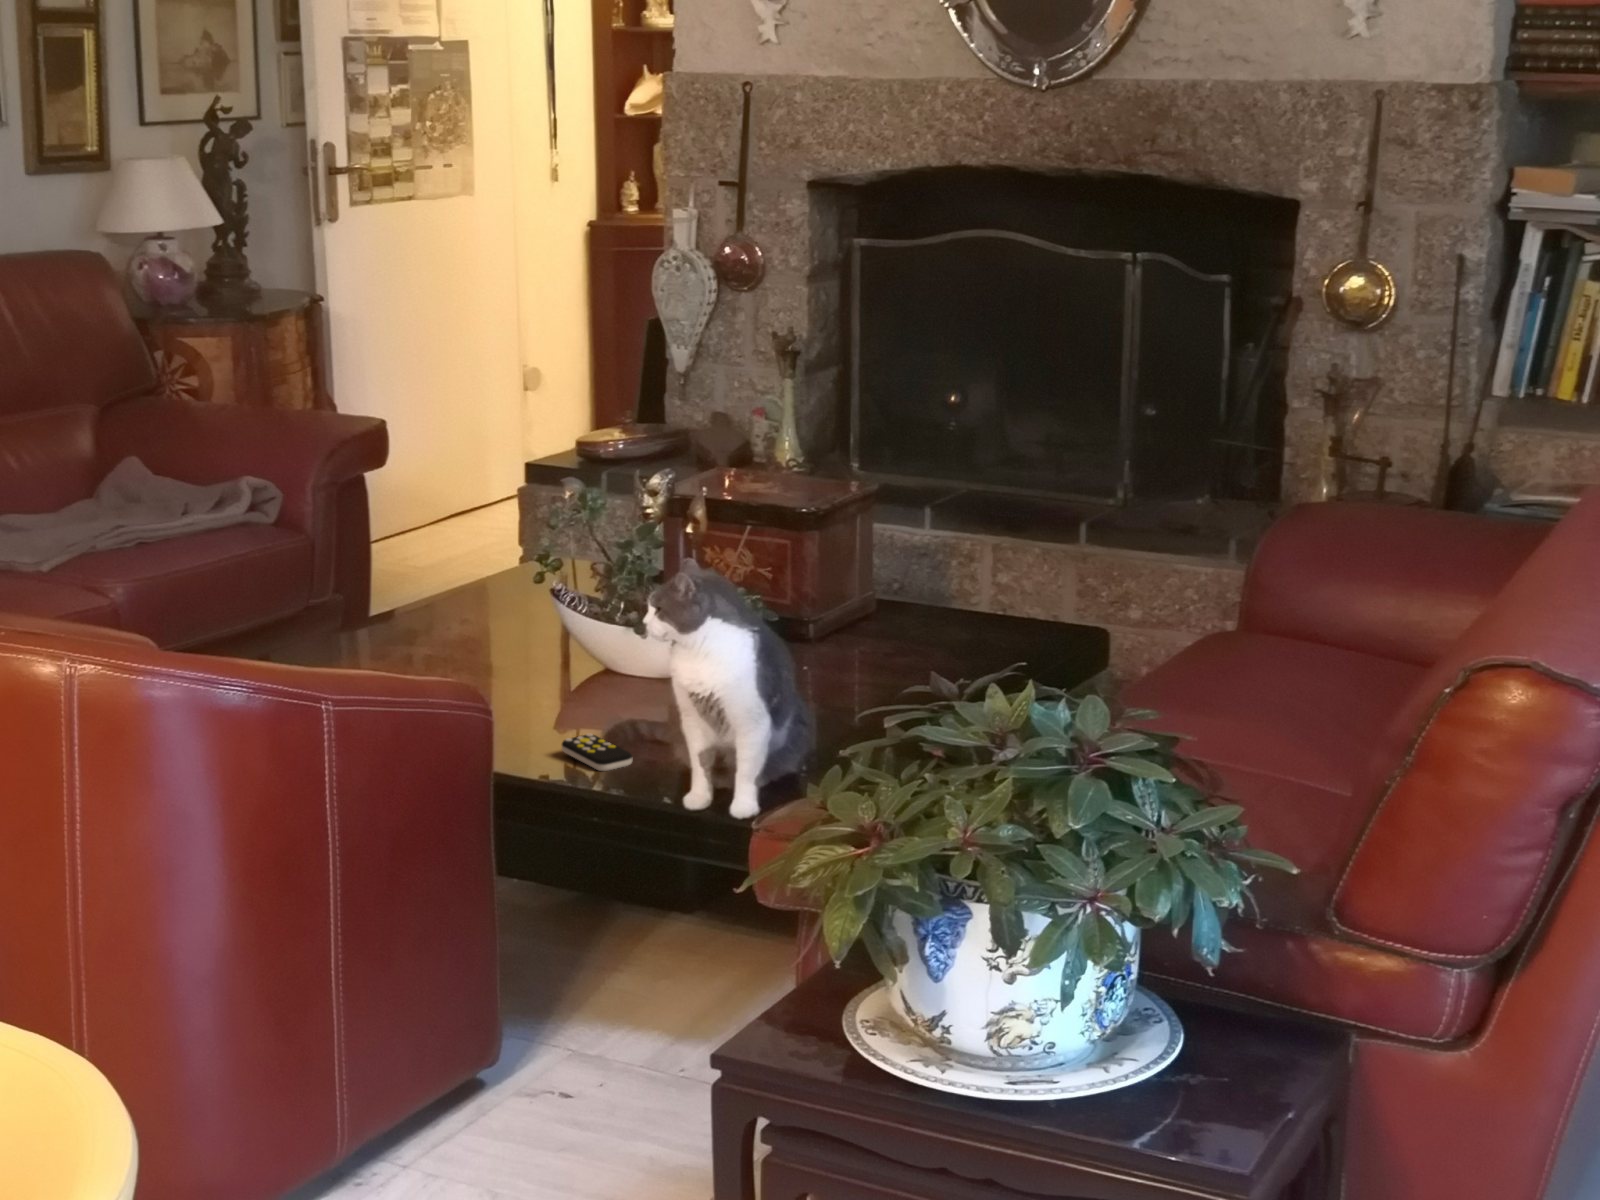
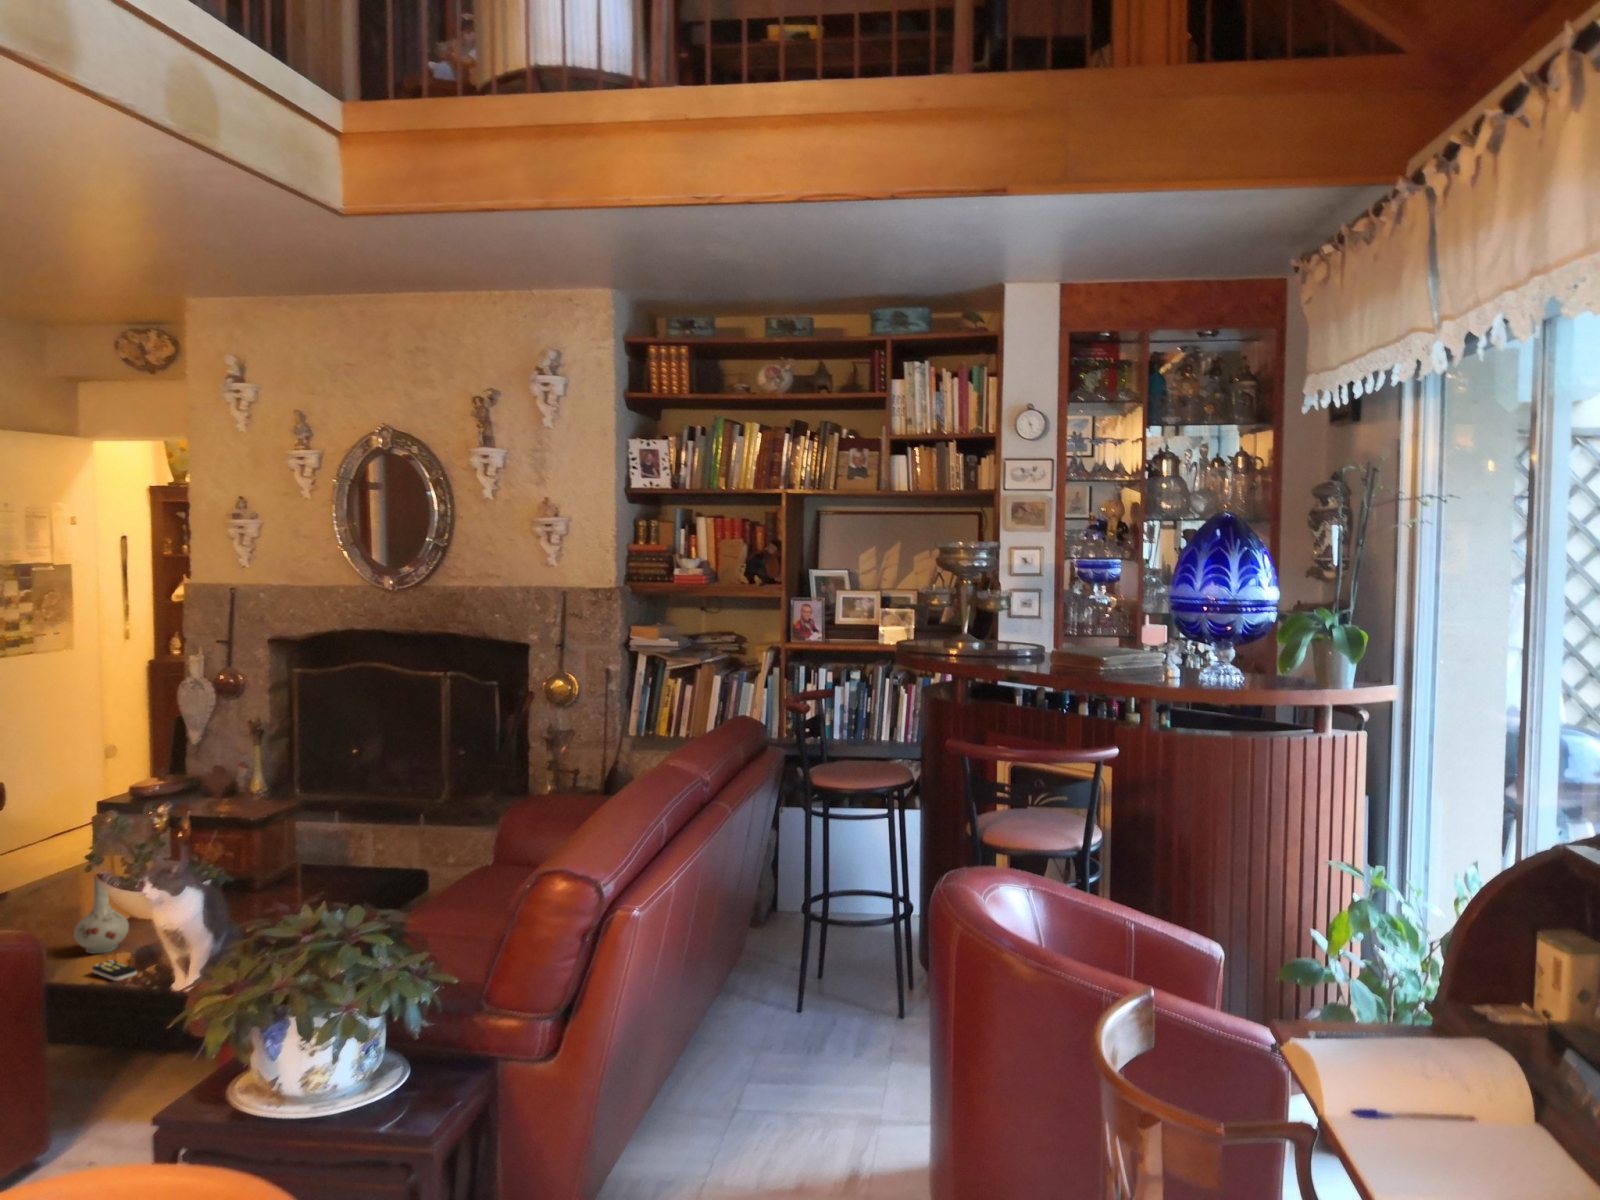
vase: none [528,562,611,719] -> present [74,876,129,954]

